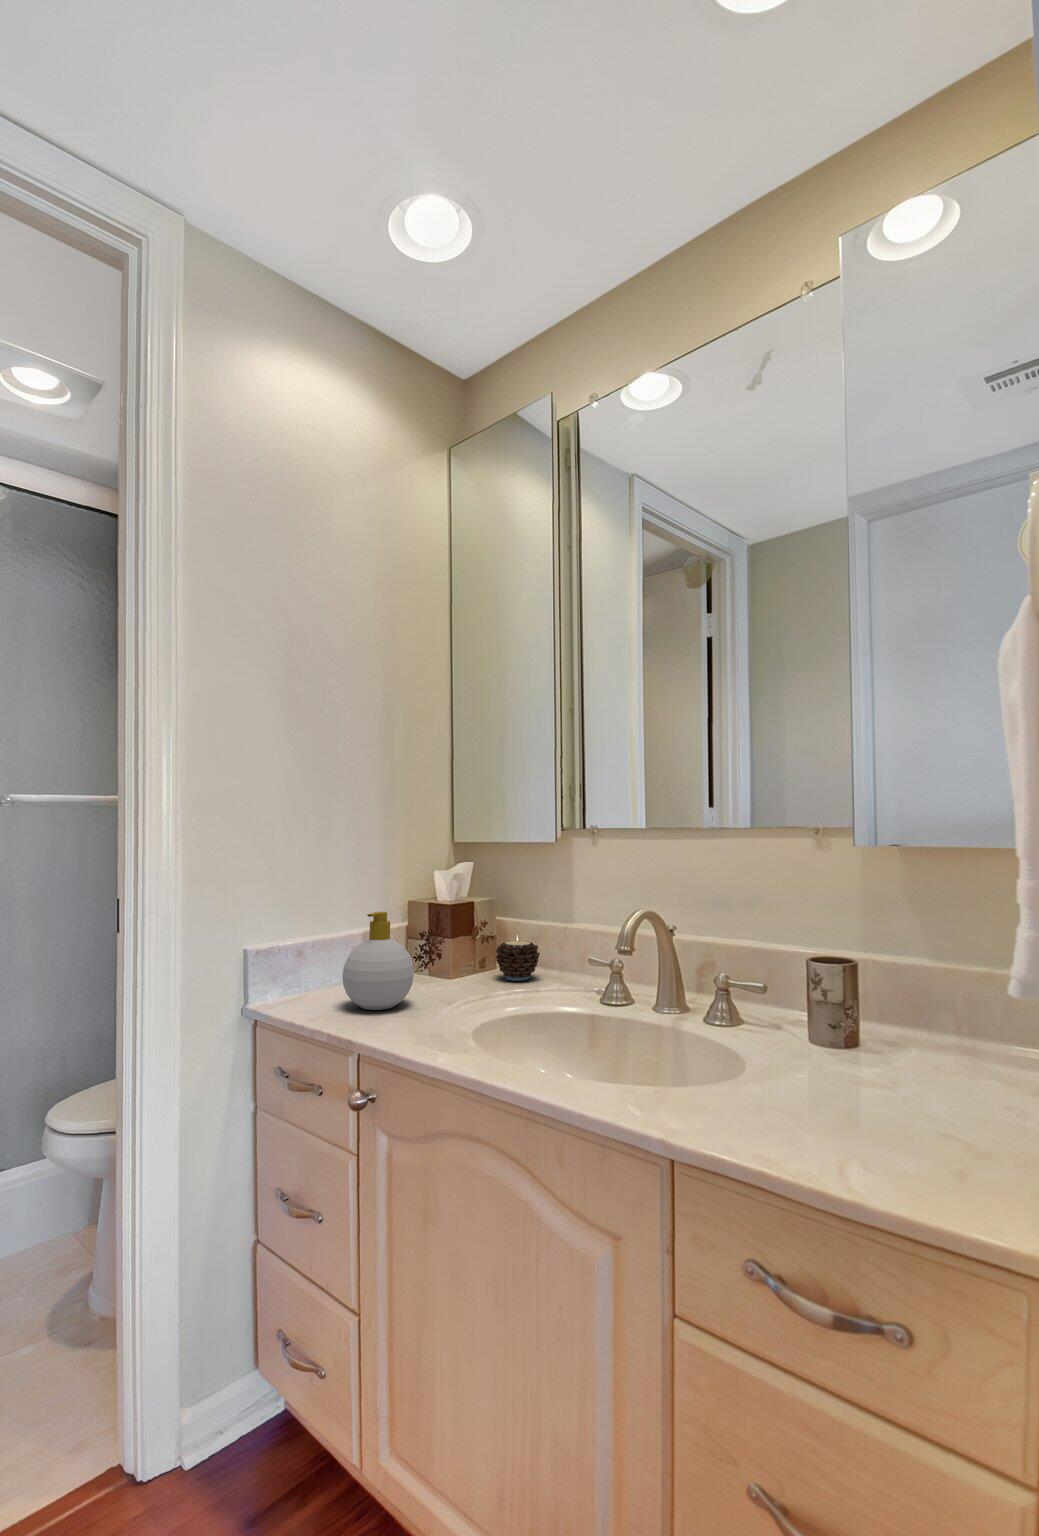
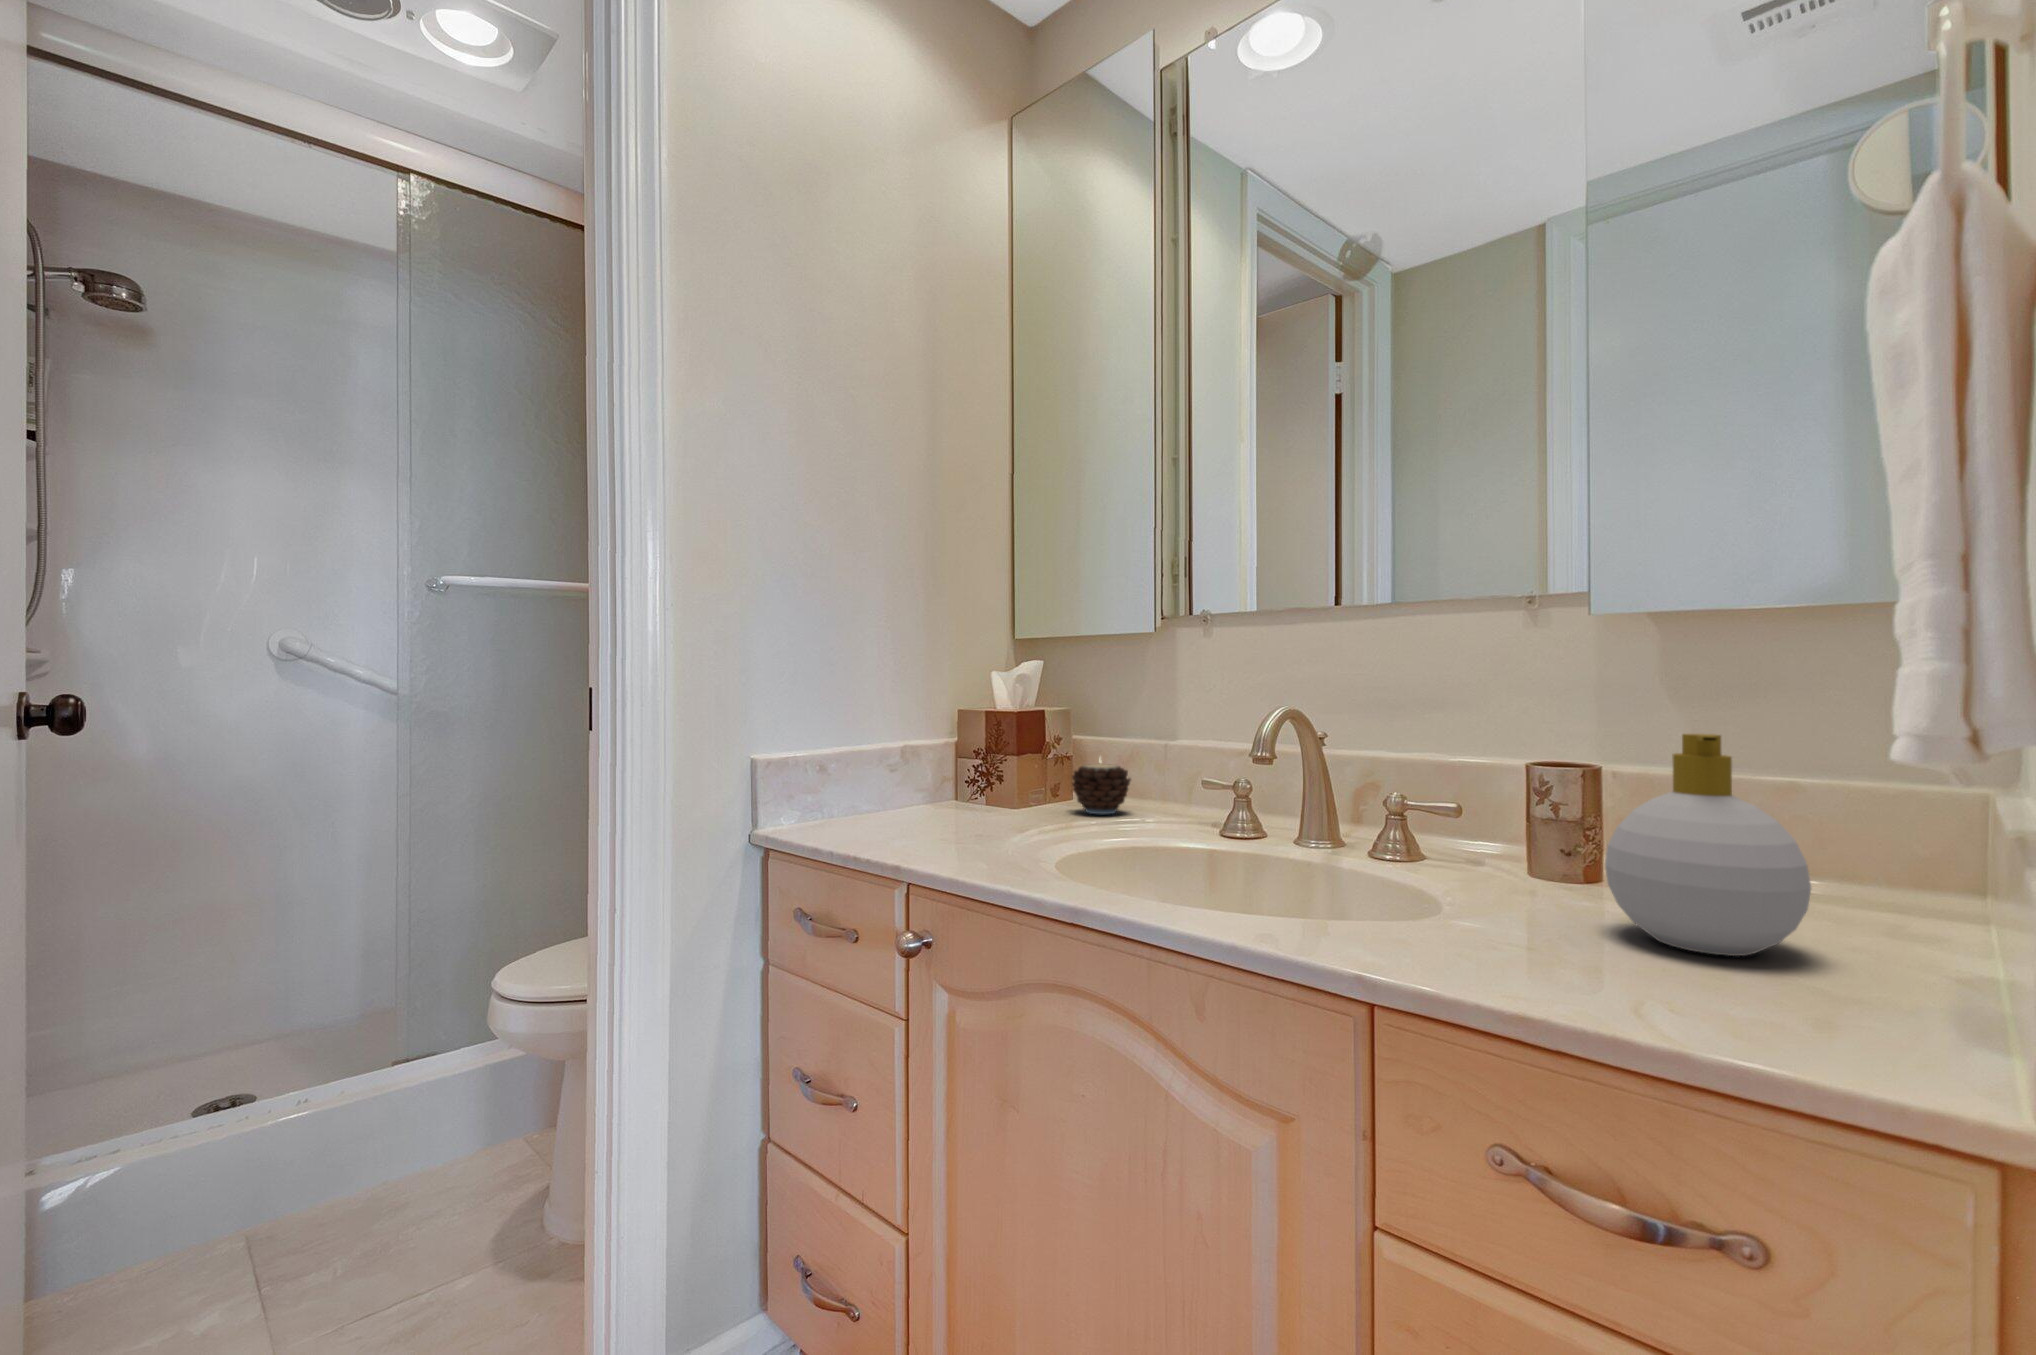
soap bottle: present [342,912,414,1010] -> present [1605,734,1811,956]

